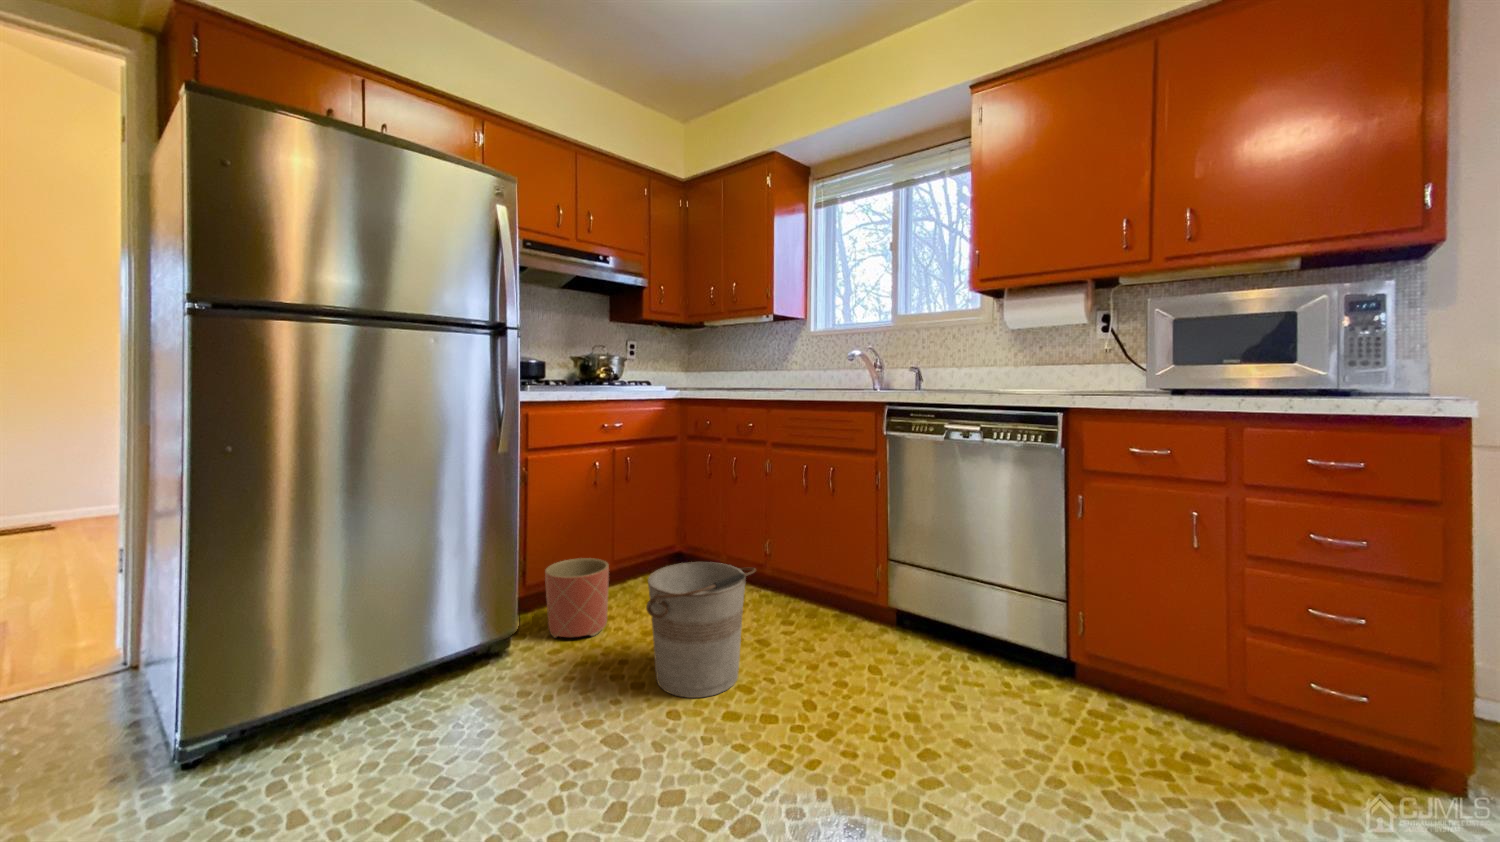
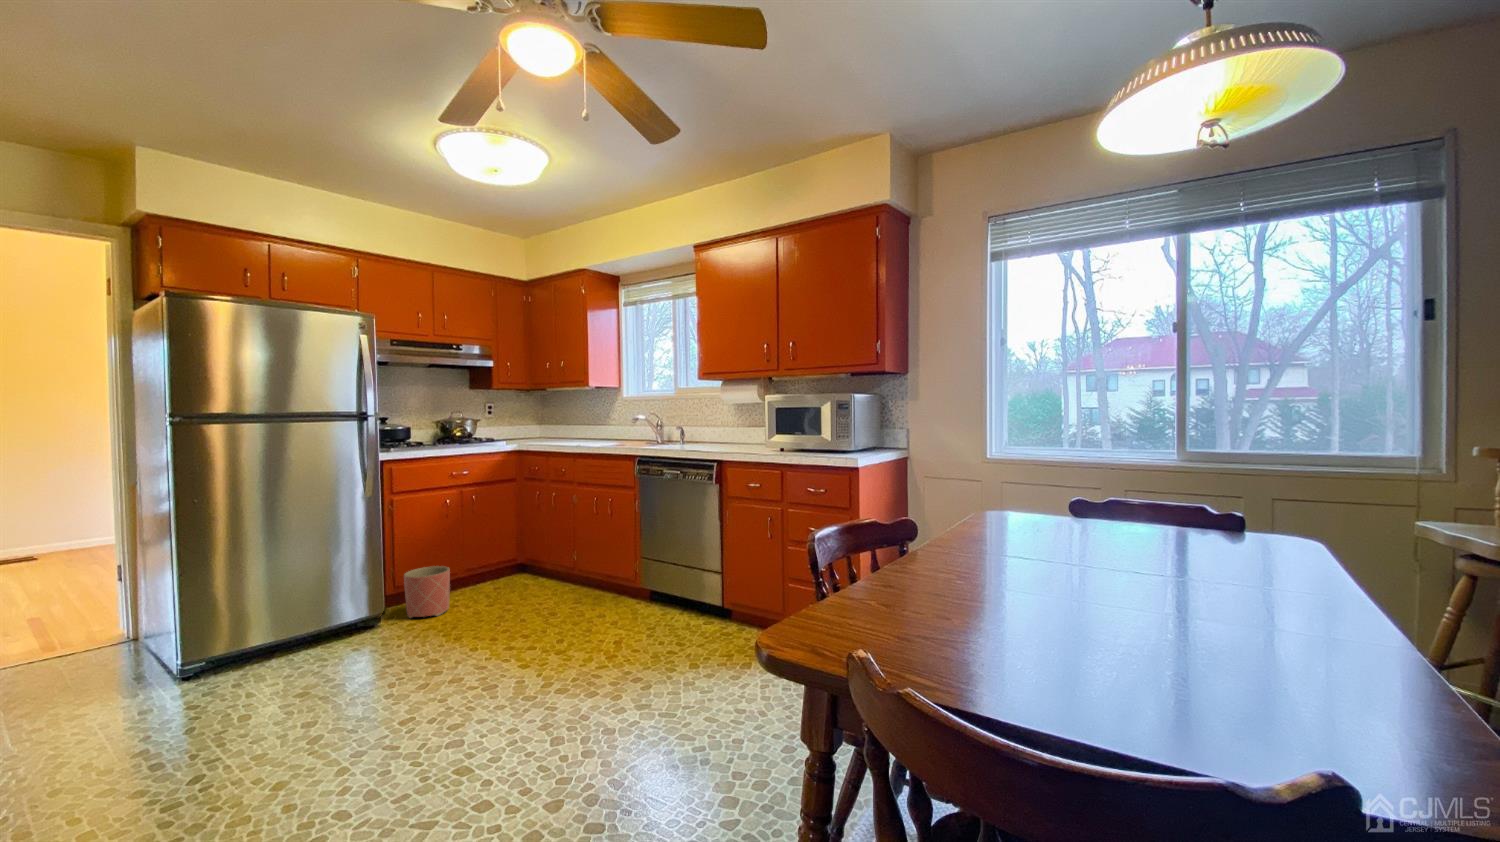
bucket: present [646,562,756,698] -> none [462,562,536,640]

